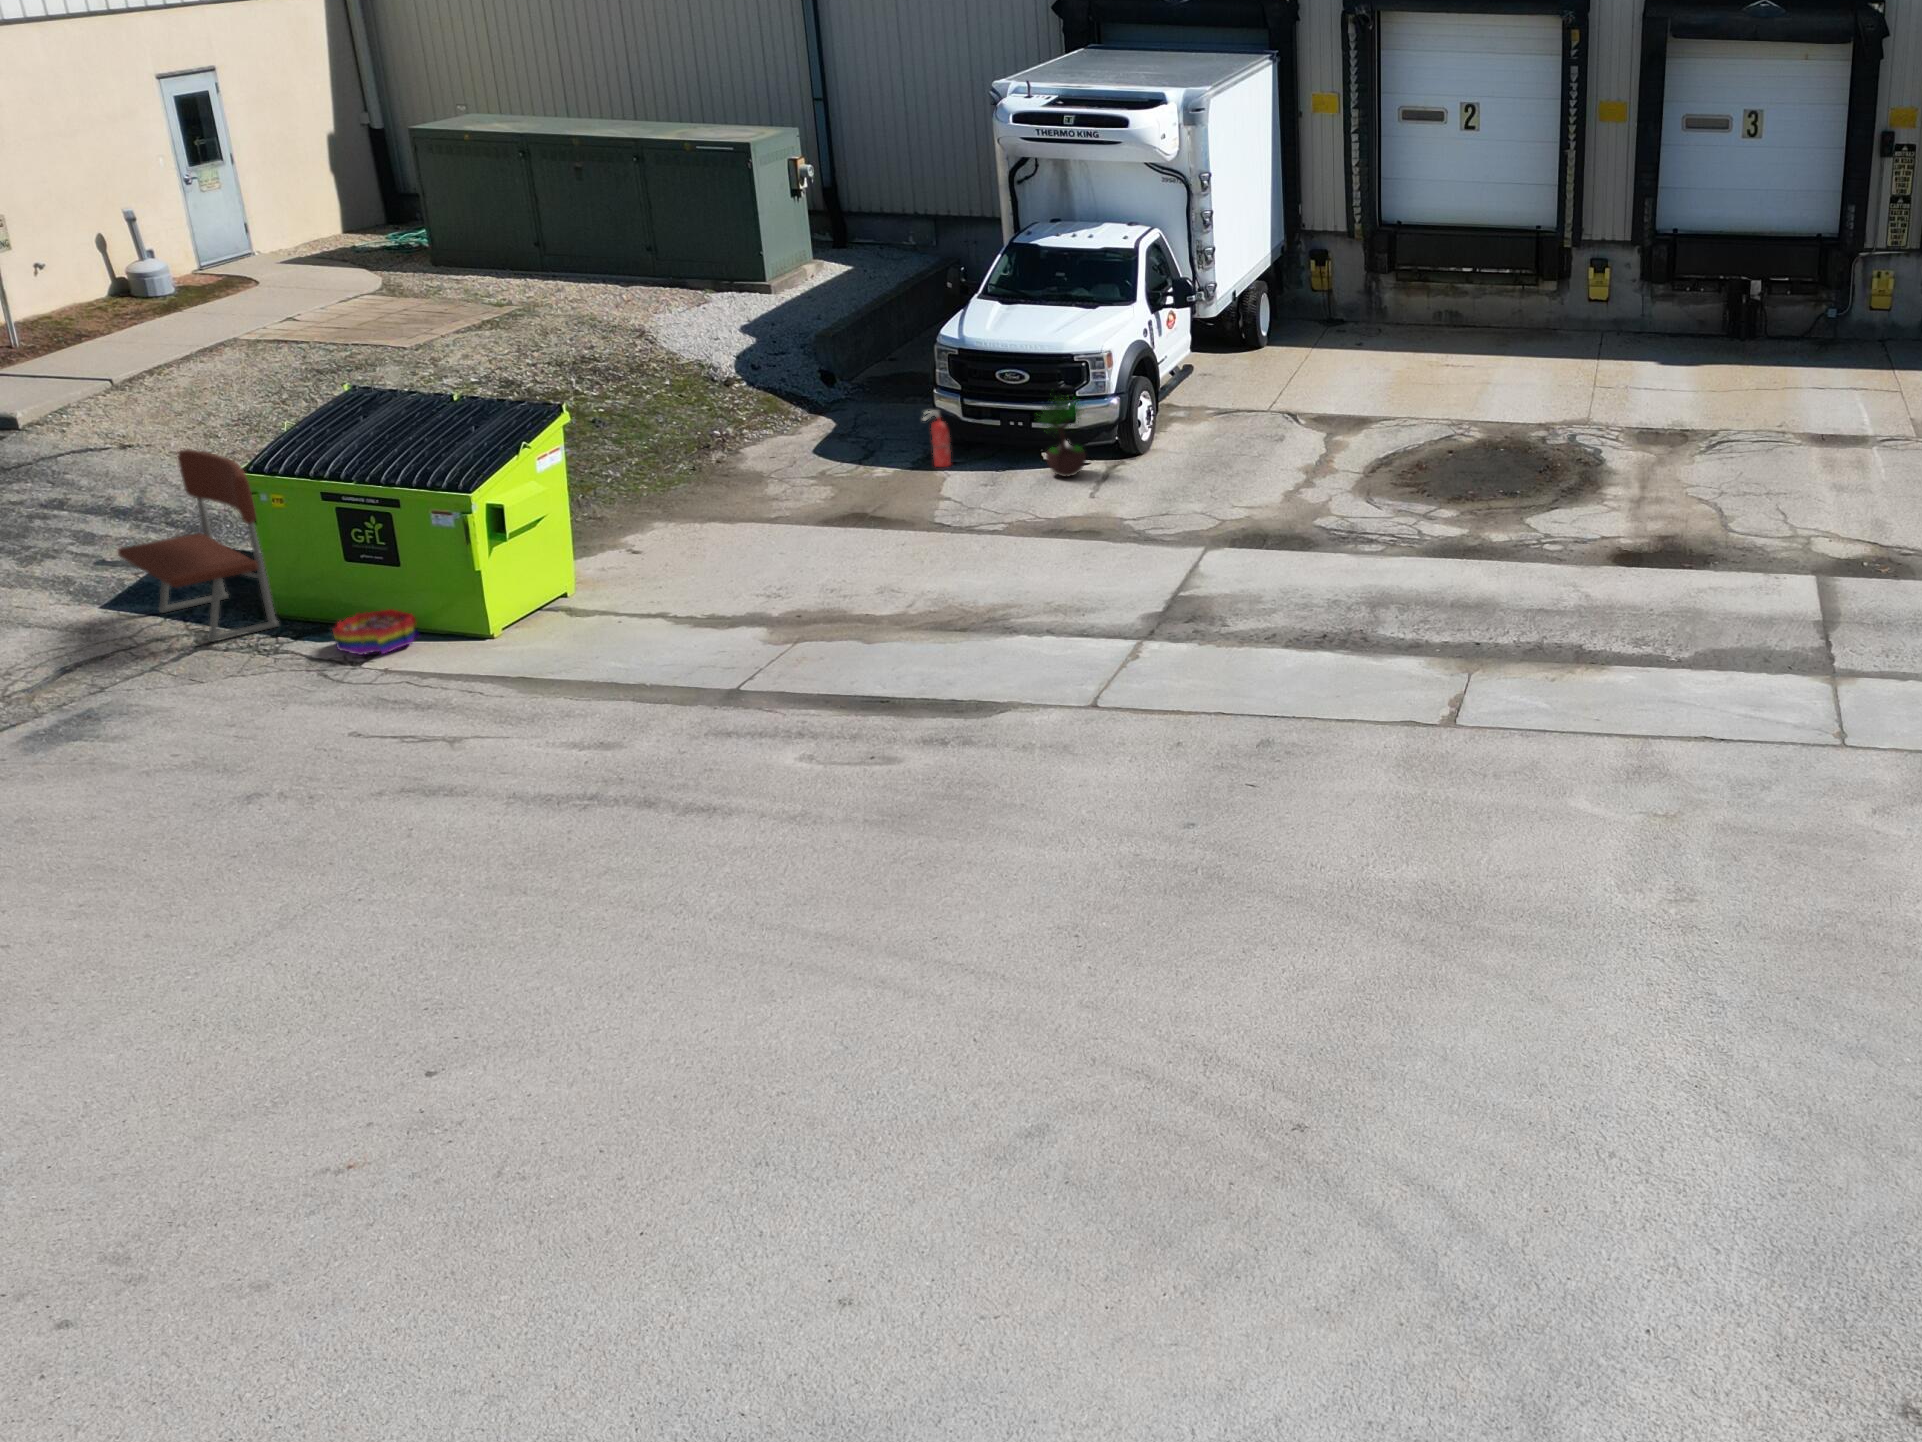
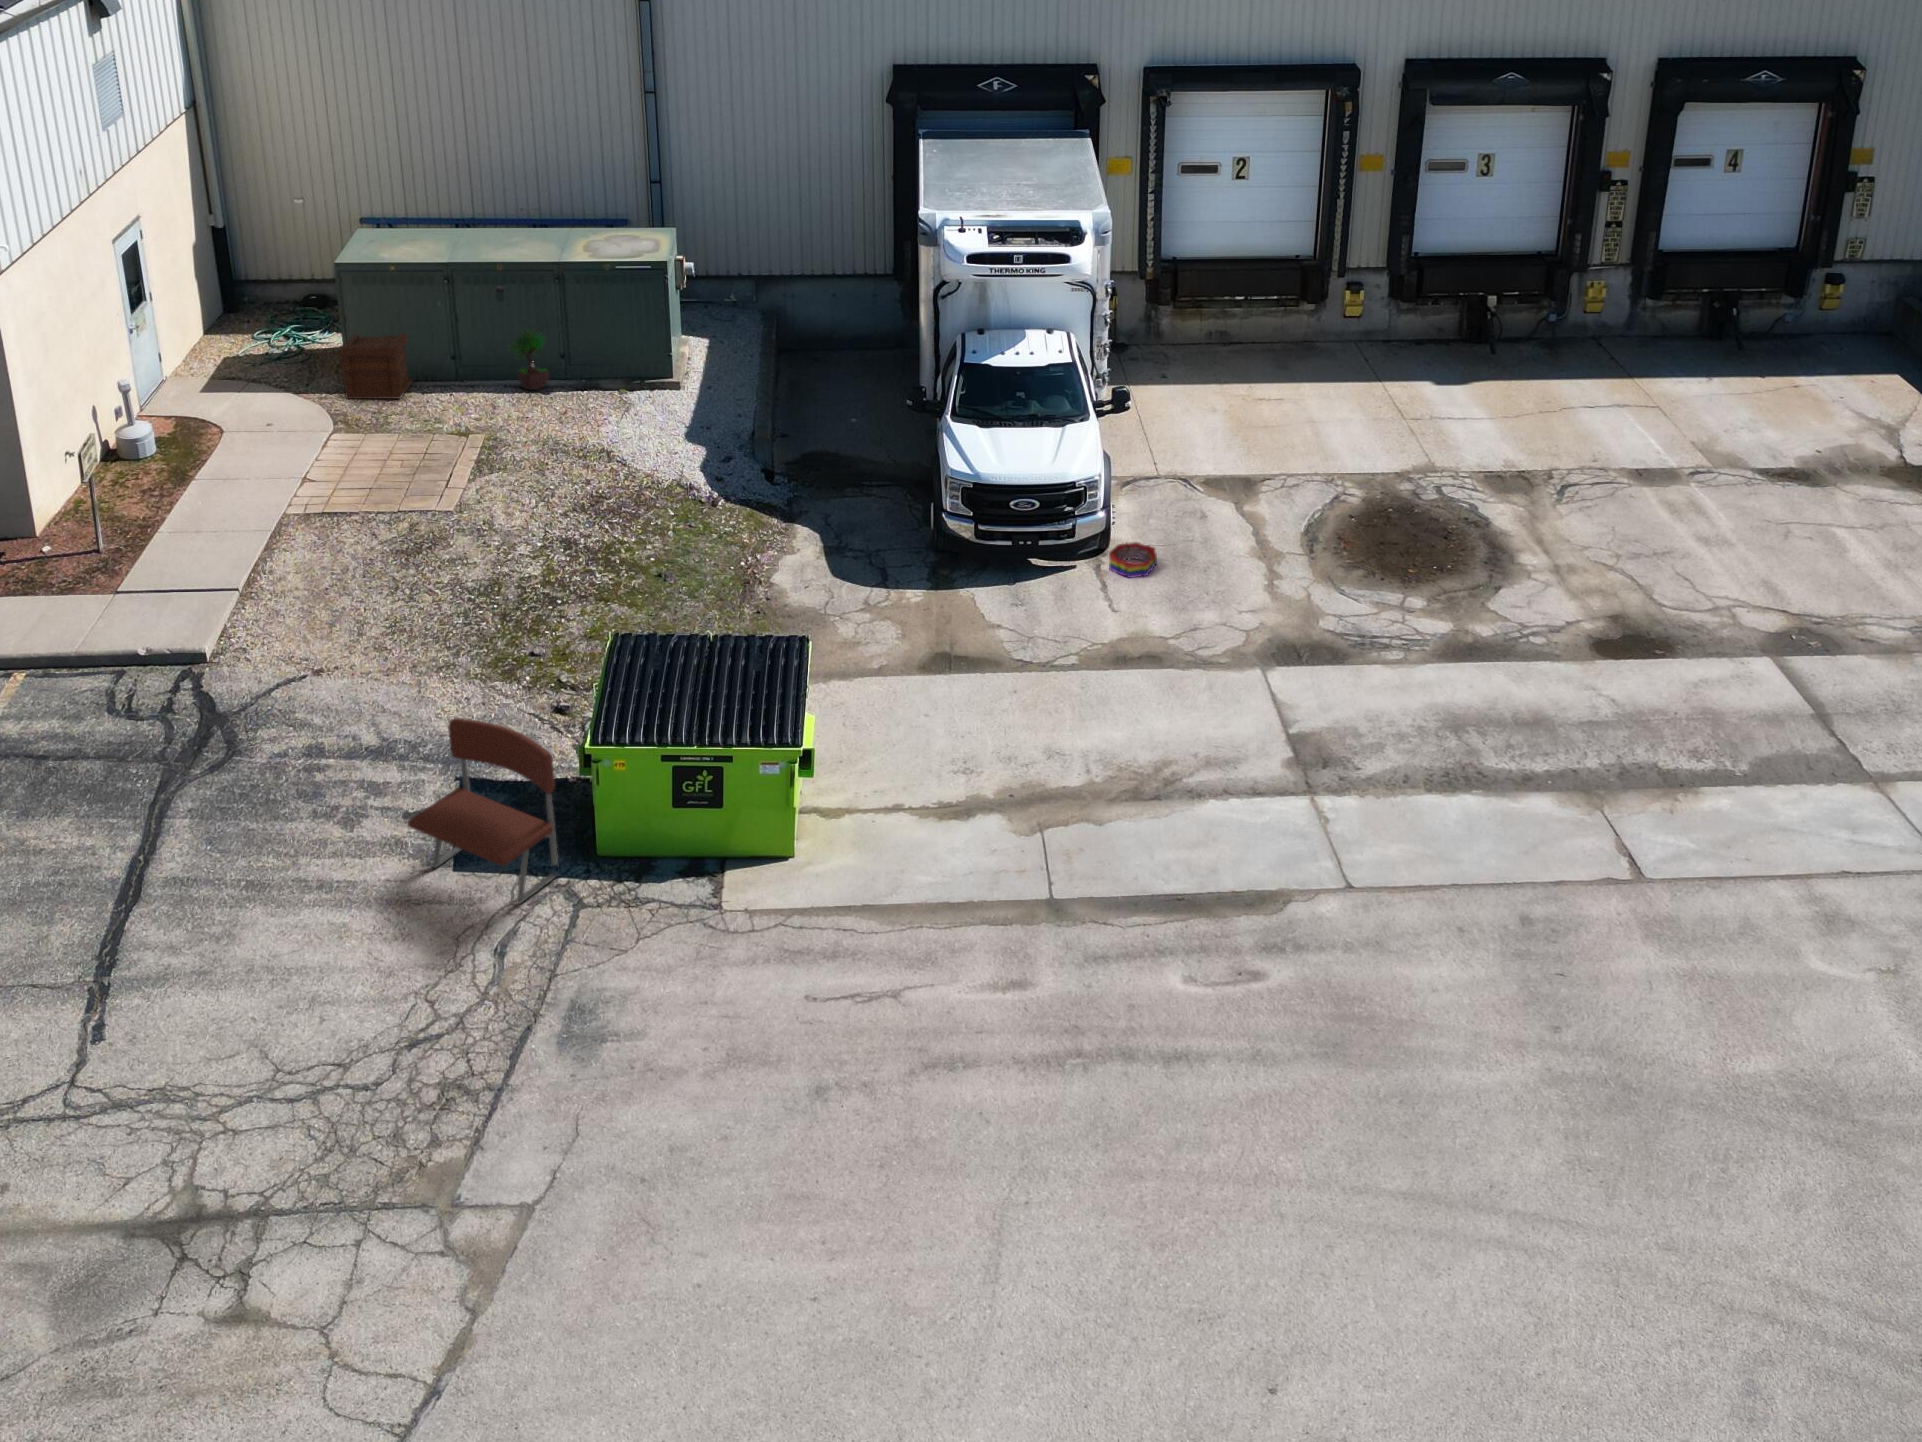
wooden crate: none [415,214,513,283] -> present [340,333,413,399]
potted tree: present [1037,395,1086,477] -> present [509,329,549,390]
fire extinguisher: present [924,411,951,467] -> none [932,535,950,583]
storage bin: present [333,609,419,655] -> present [1109,542,1157,578]

